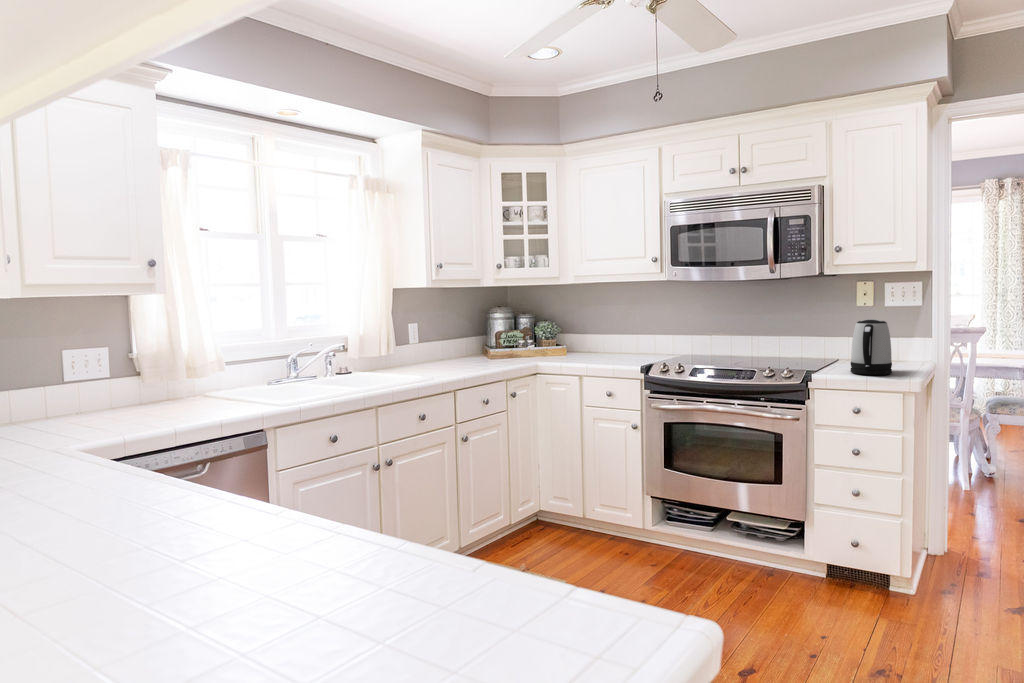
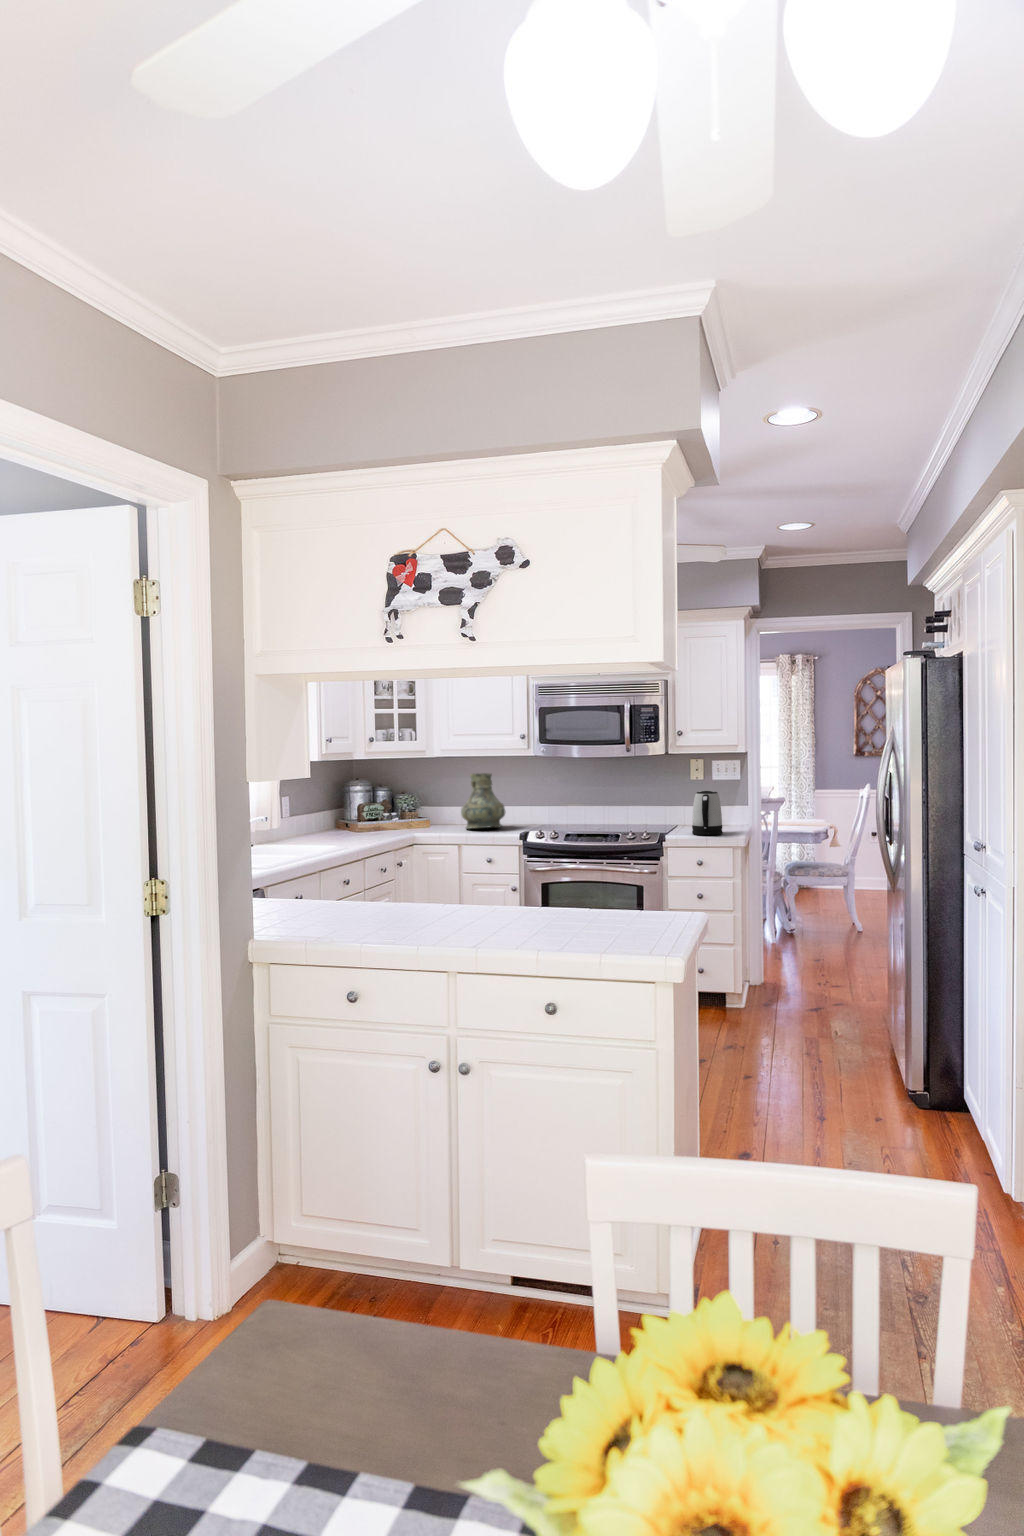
vase: none [591,300,637,358] -> present [461,773,505,829]

